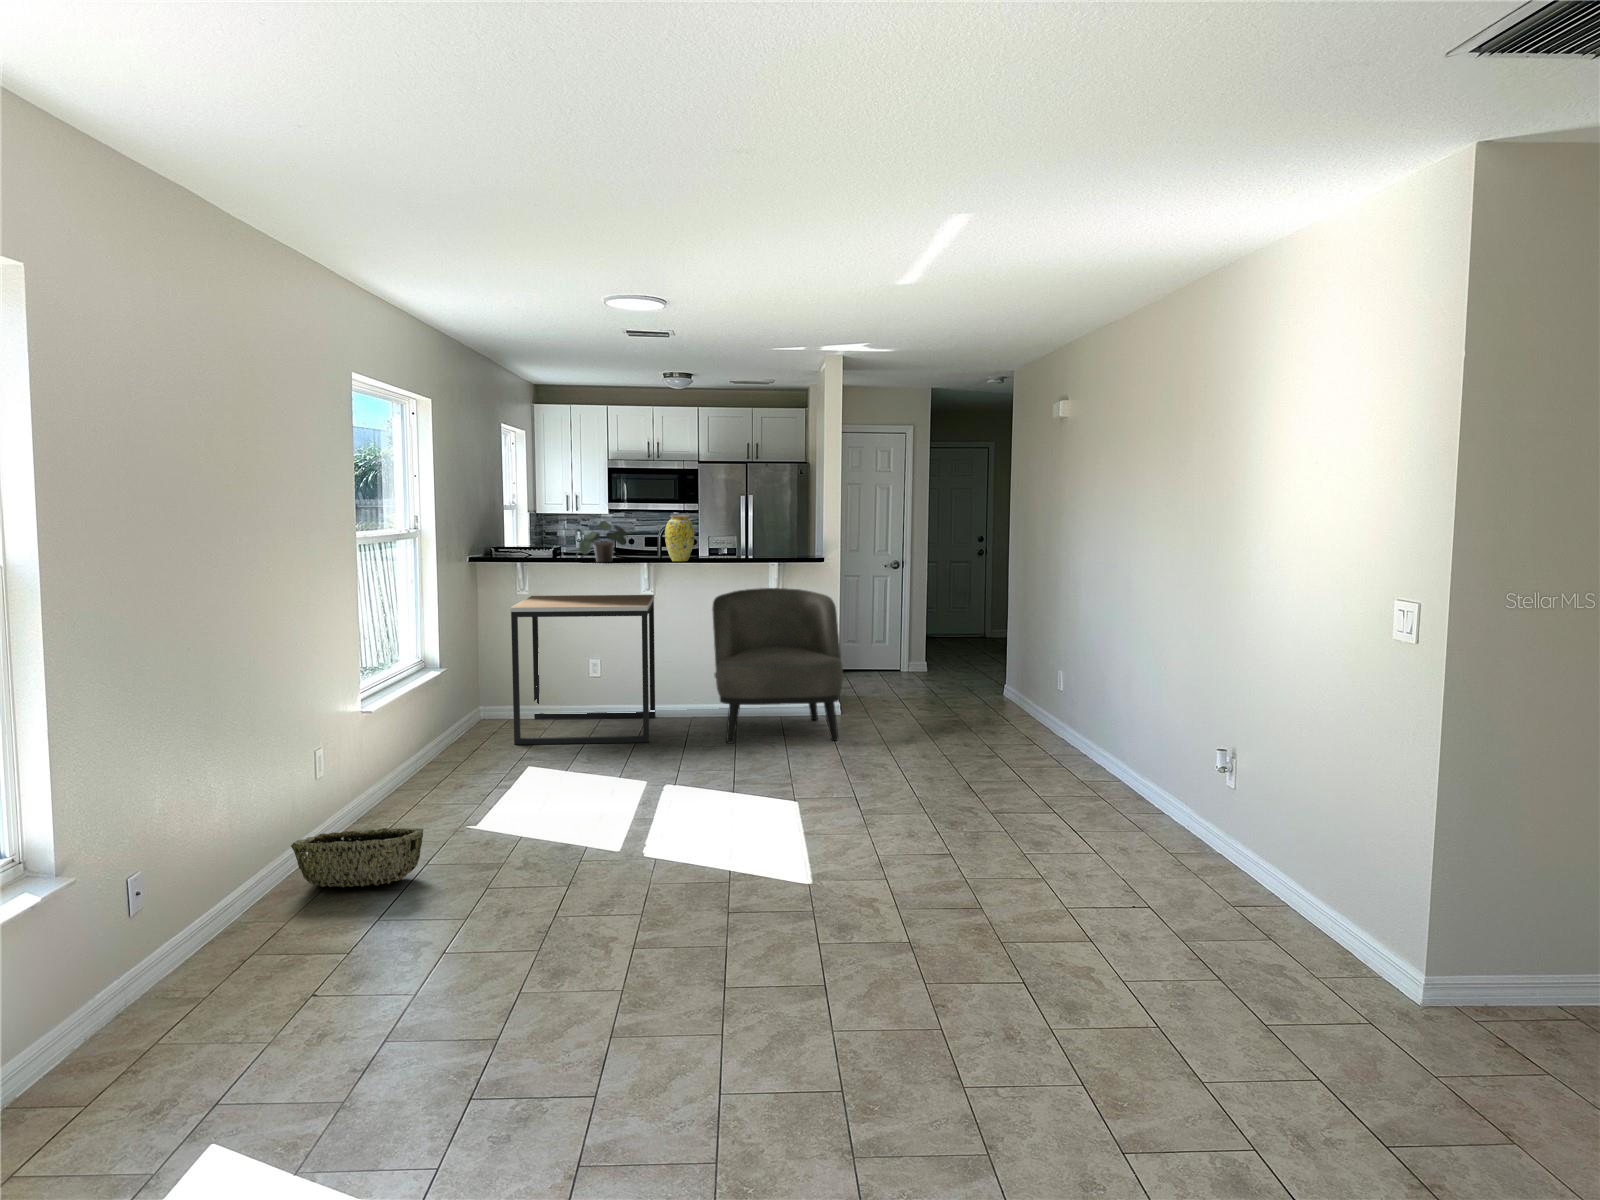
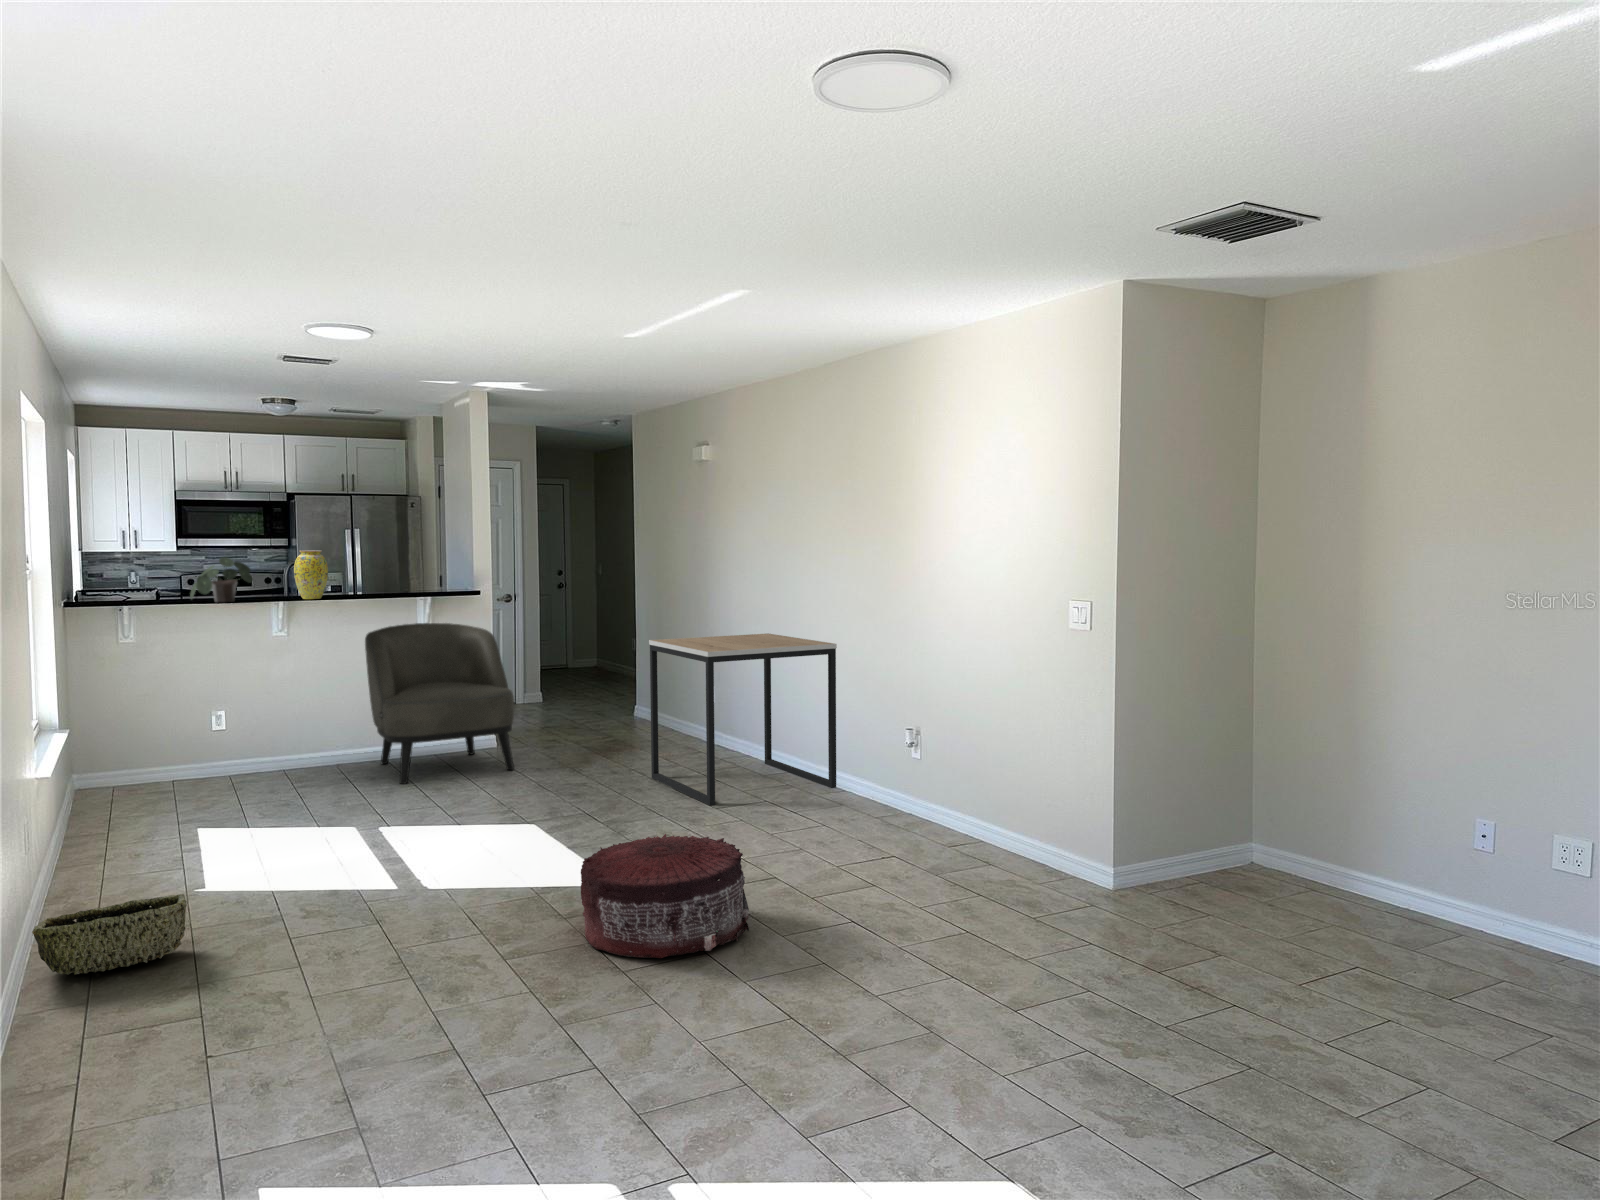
side table: present [510,595,655,745] -> present [649,633,837,805]
pouf: none [731,835,908,976] -> present [581,834,749,958]

